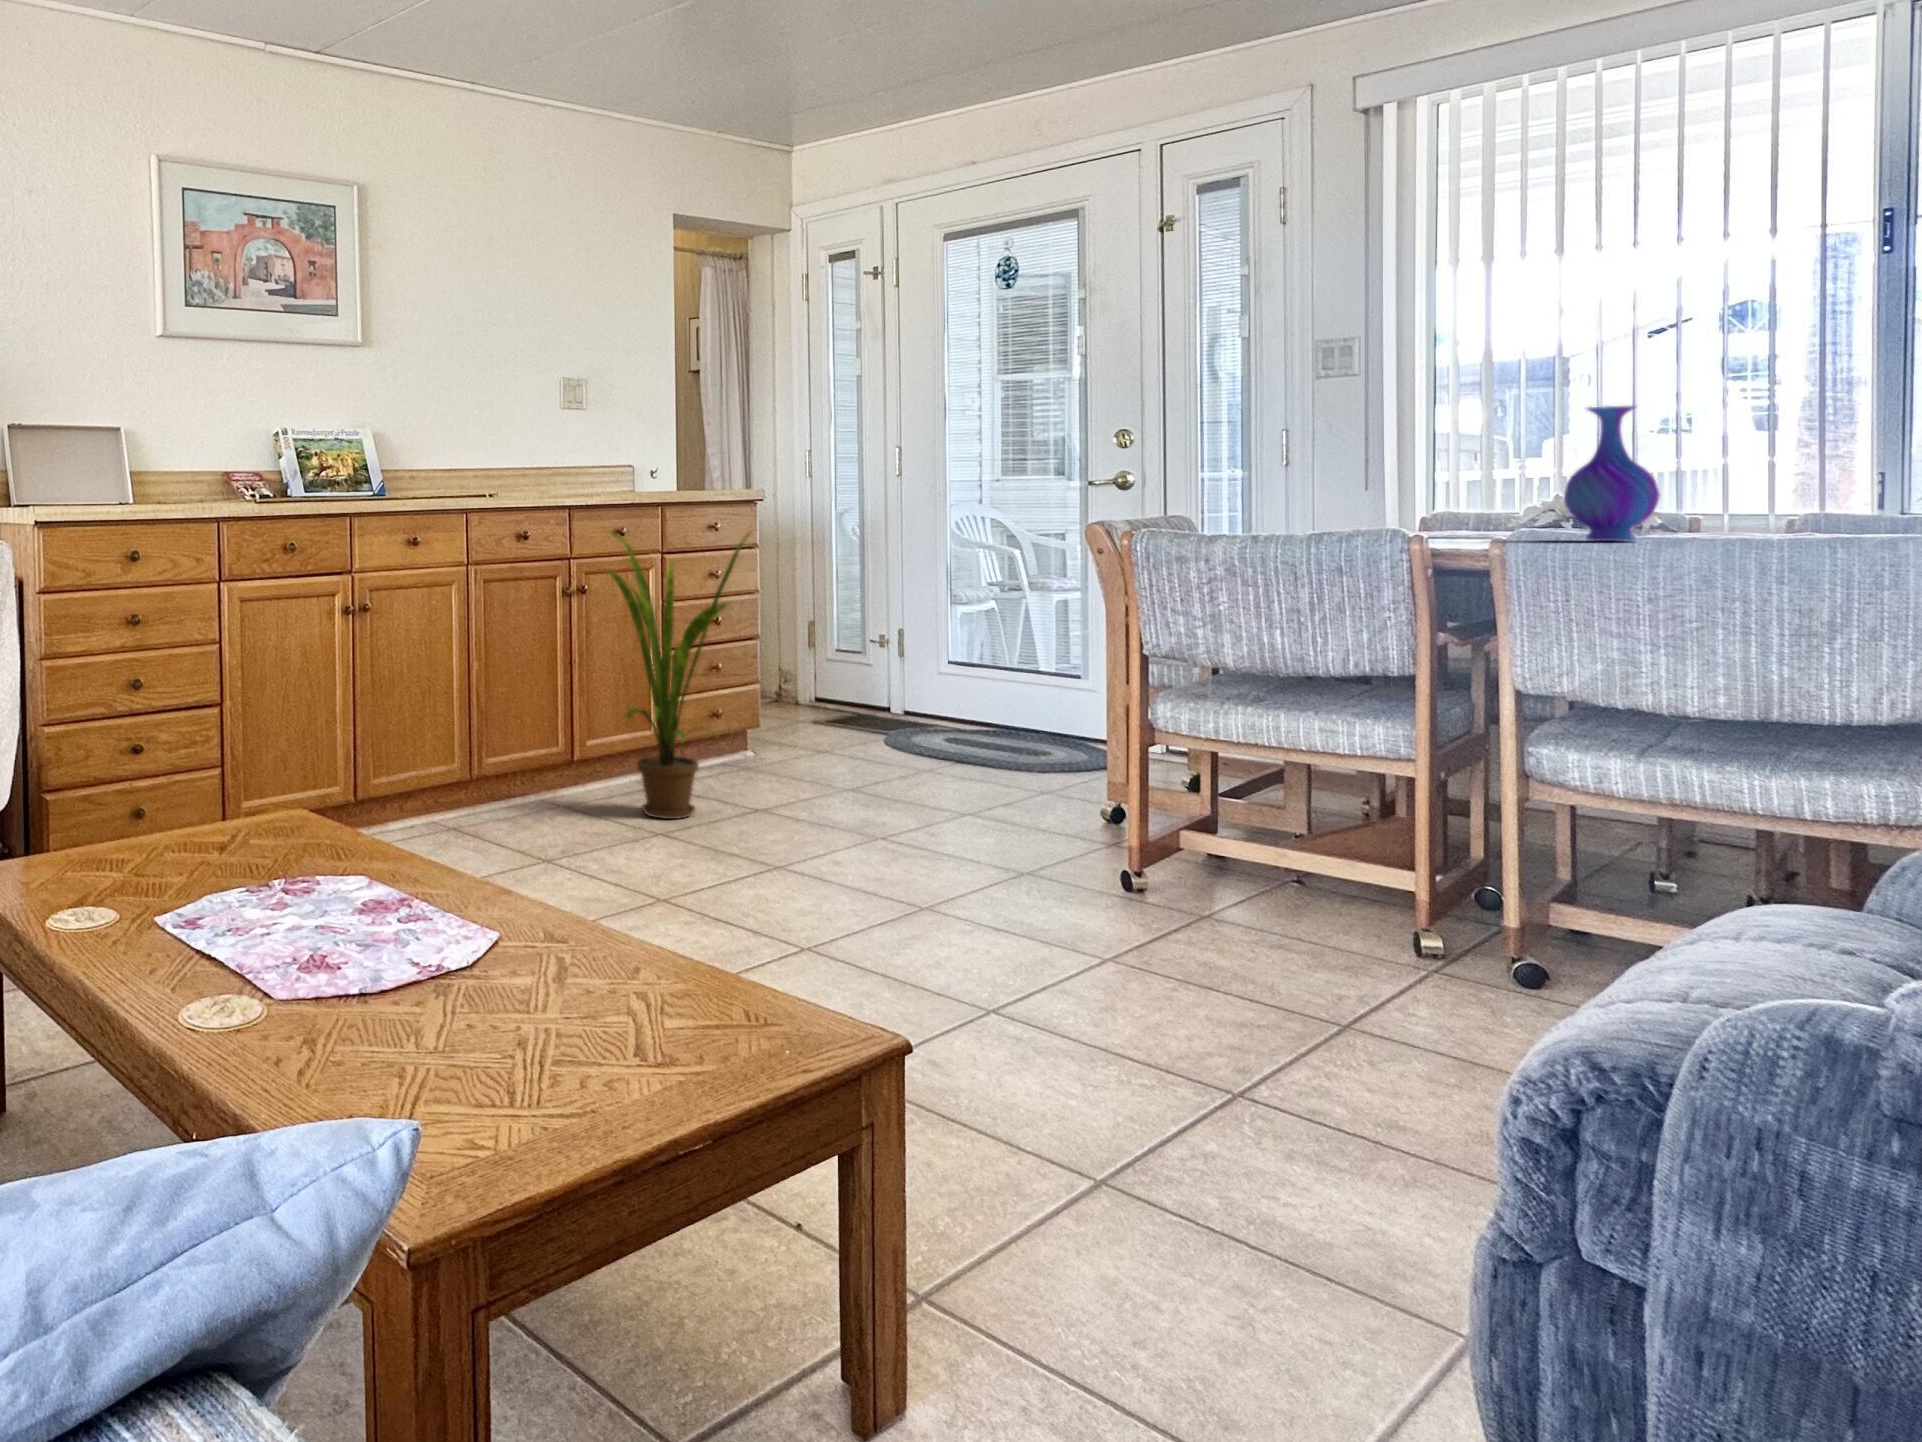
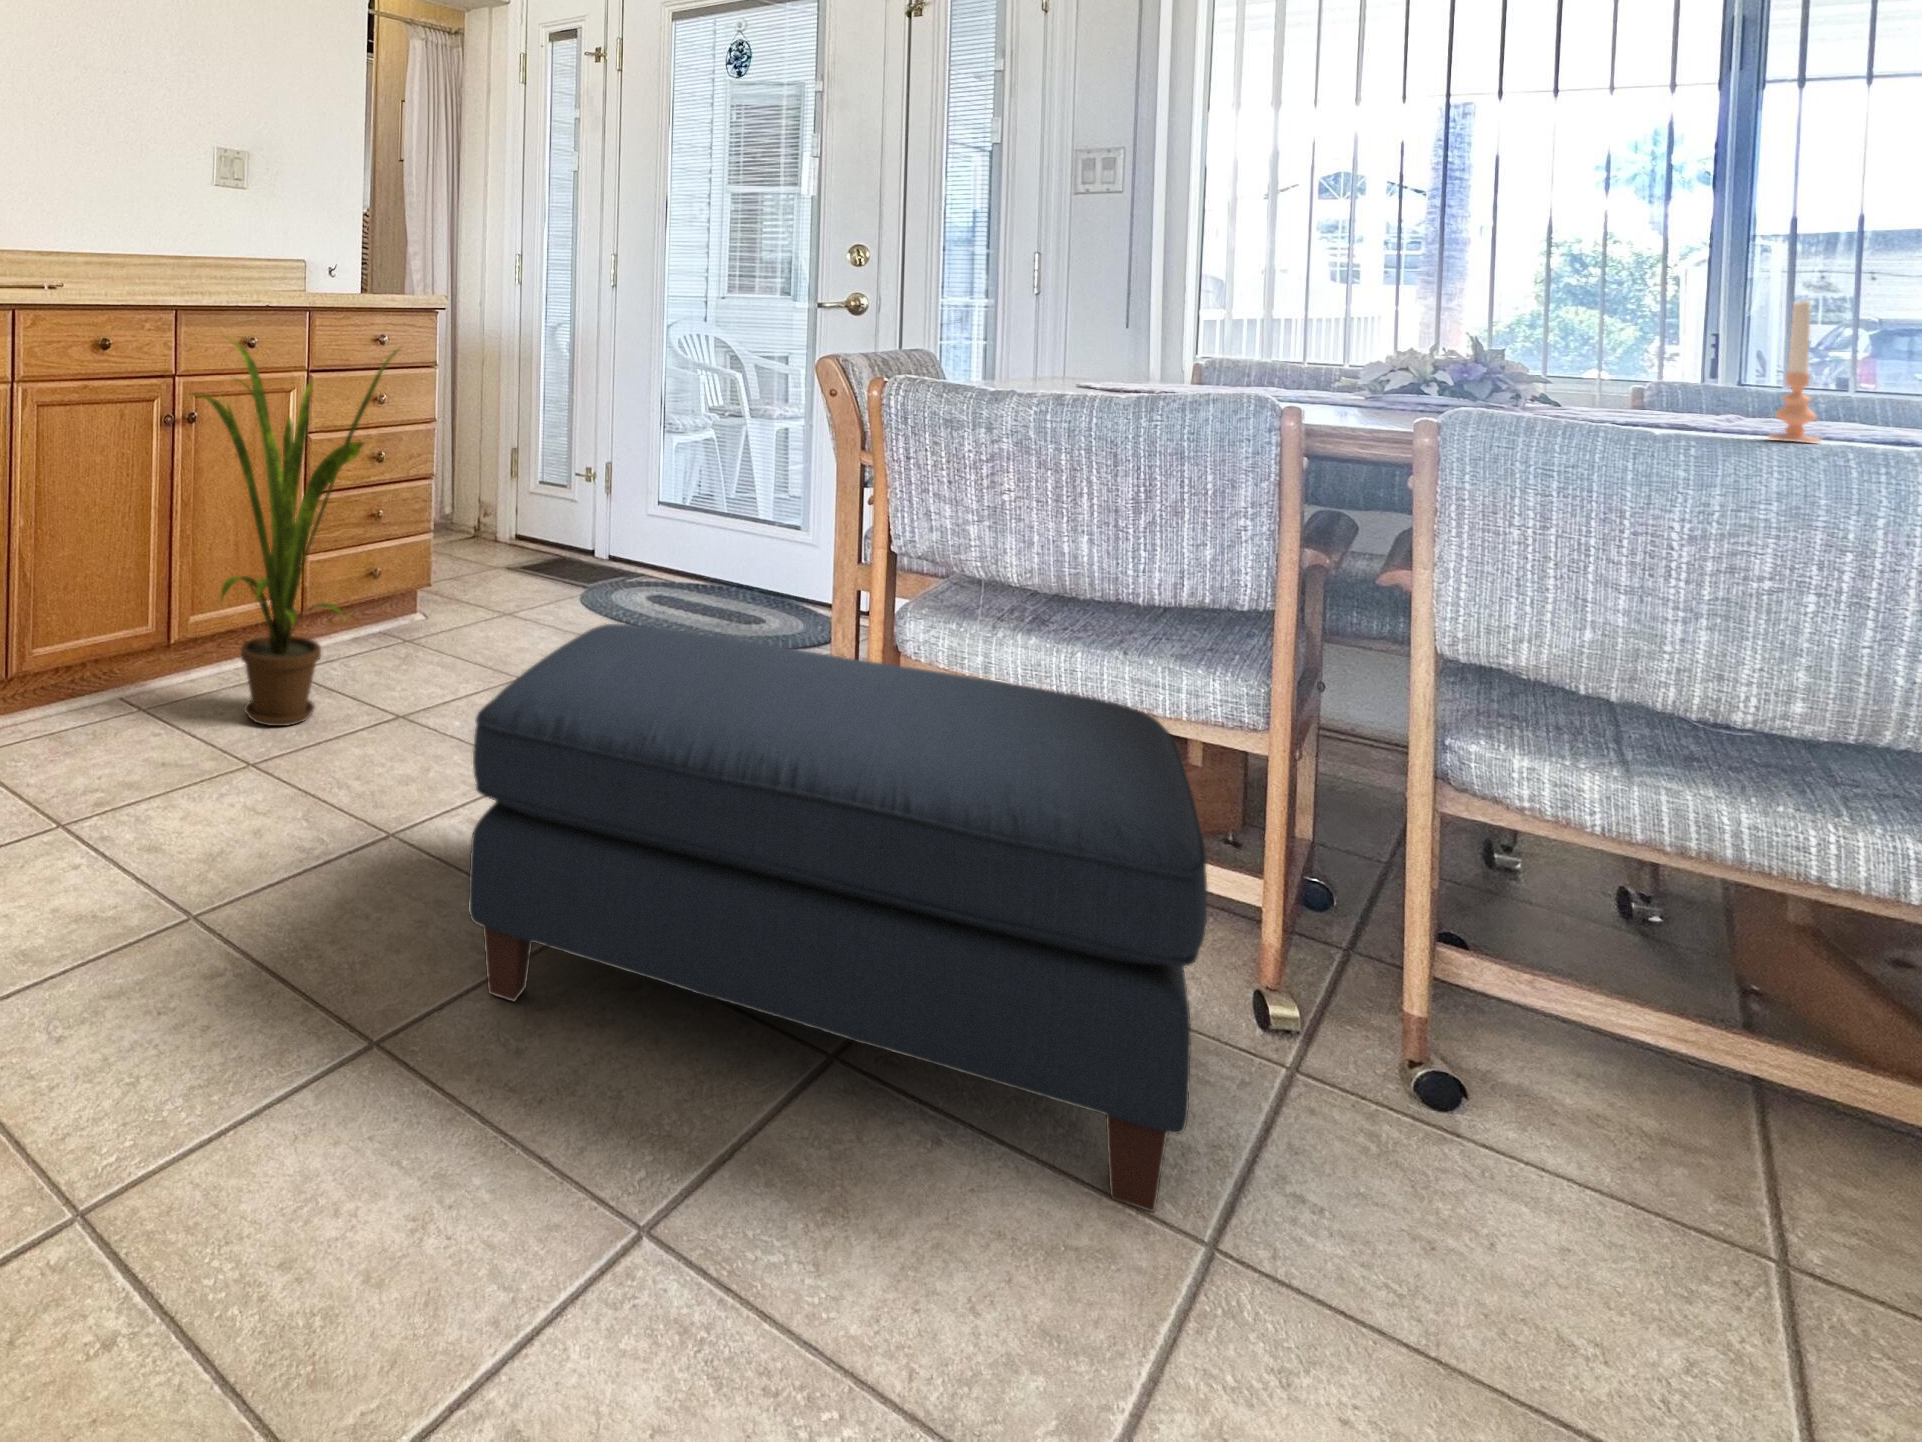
vase: present [1564,406,1660,541] -> none [1553,215,1720,439]
candle: none [1715,452,1746,540] -> present [1769,301,1821,442]
ottoman: none [866,712,1343,1000] -> present [469,624,1207,1212]

